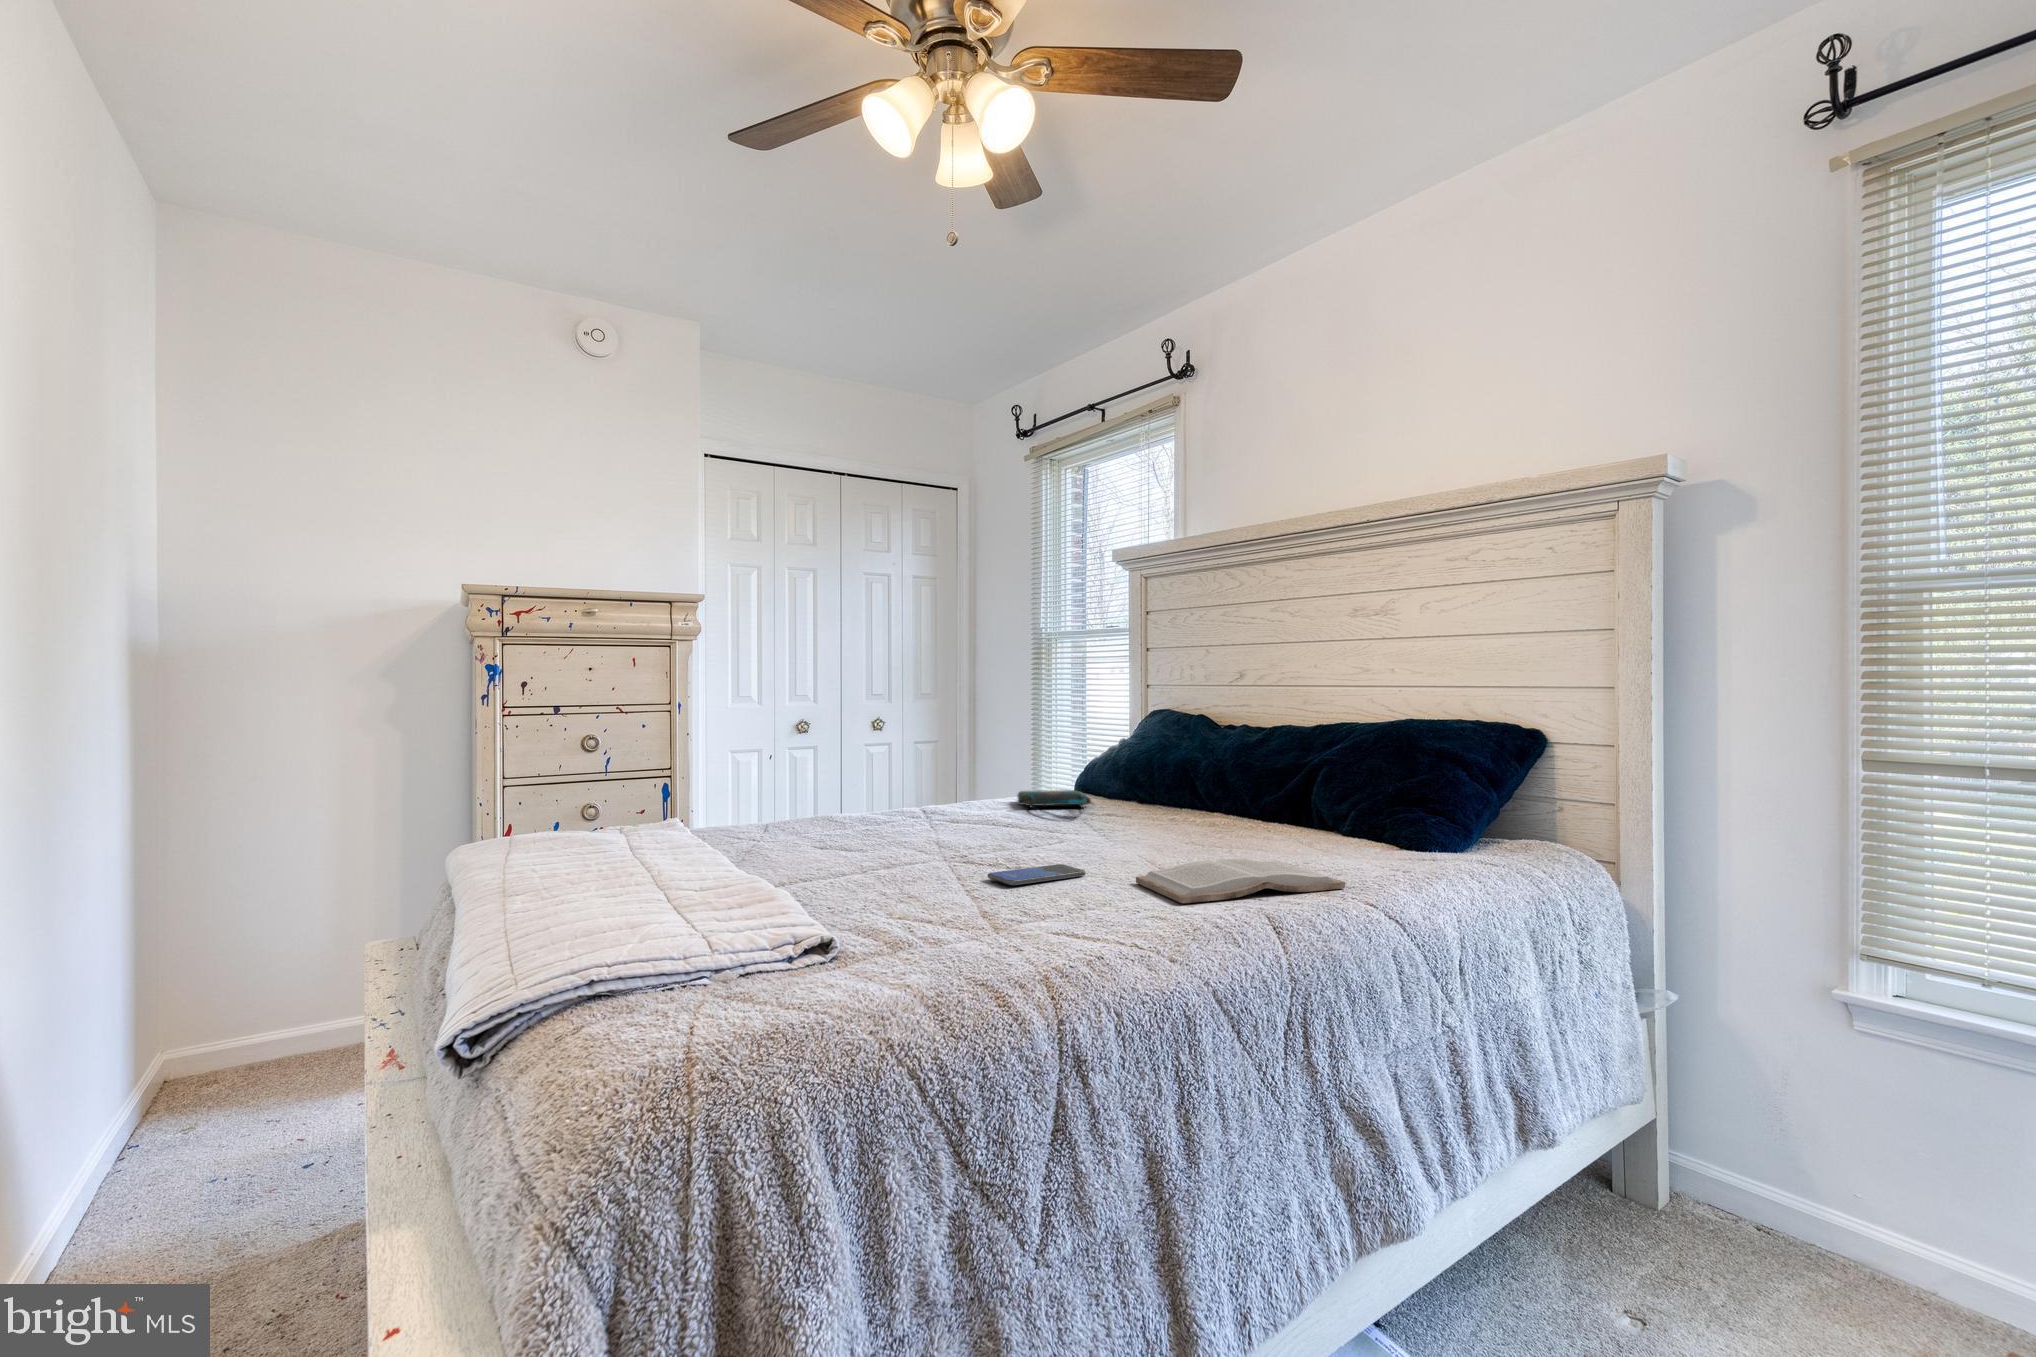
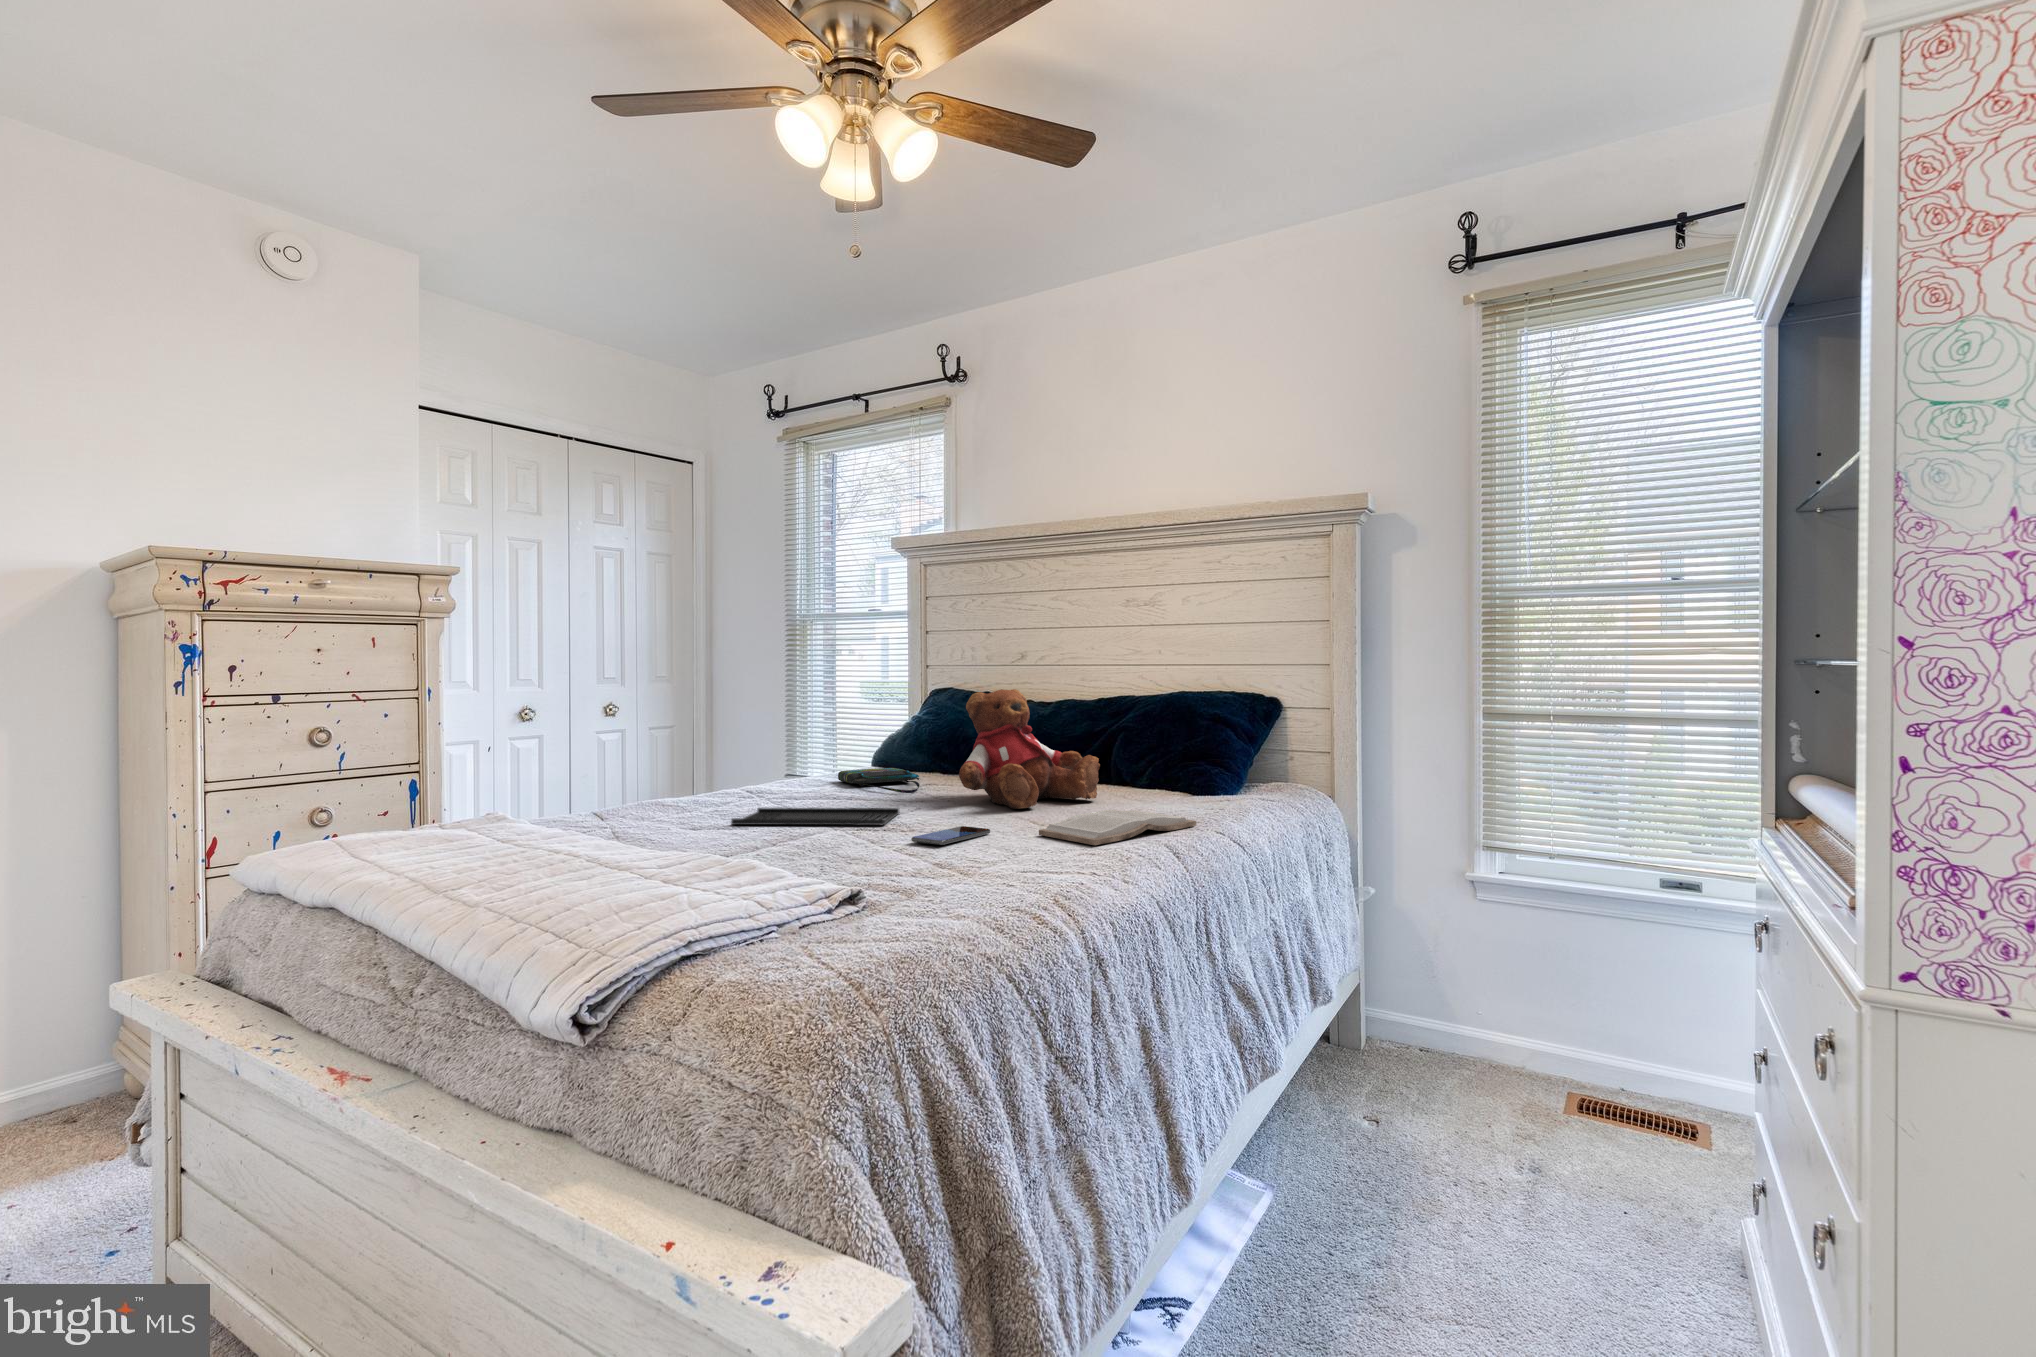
teddy bear: none [1098,711,1267,847] -> present [959,689,1100,809]
tray: none [853,826,1026,856] -> present [731,808,899,825]

